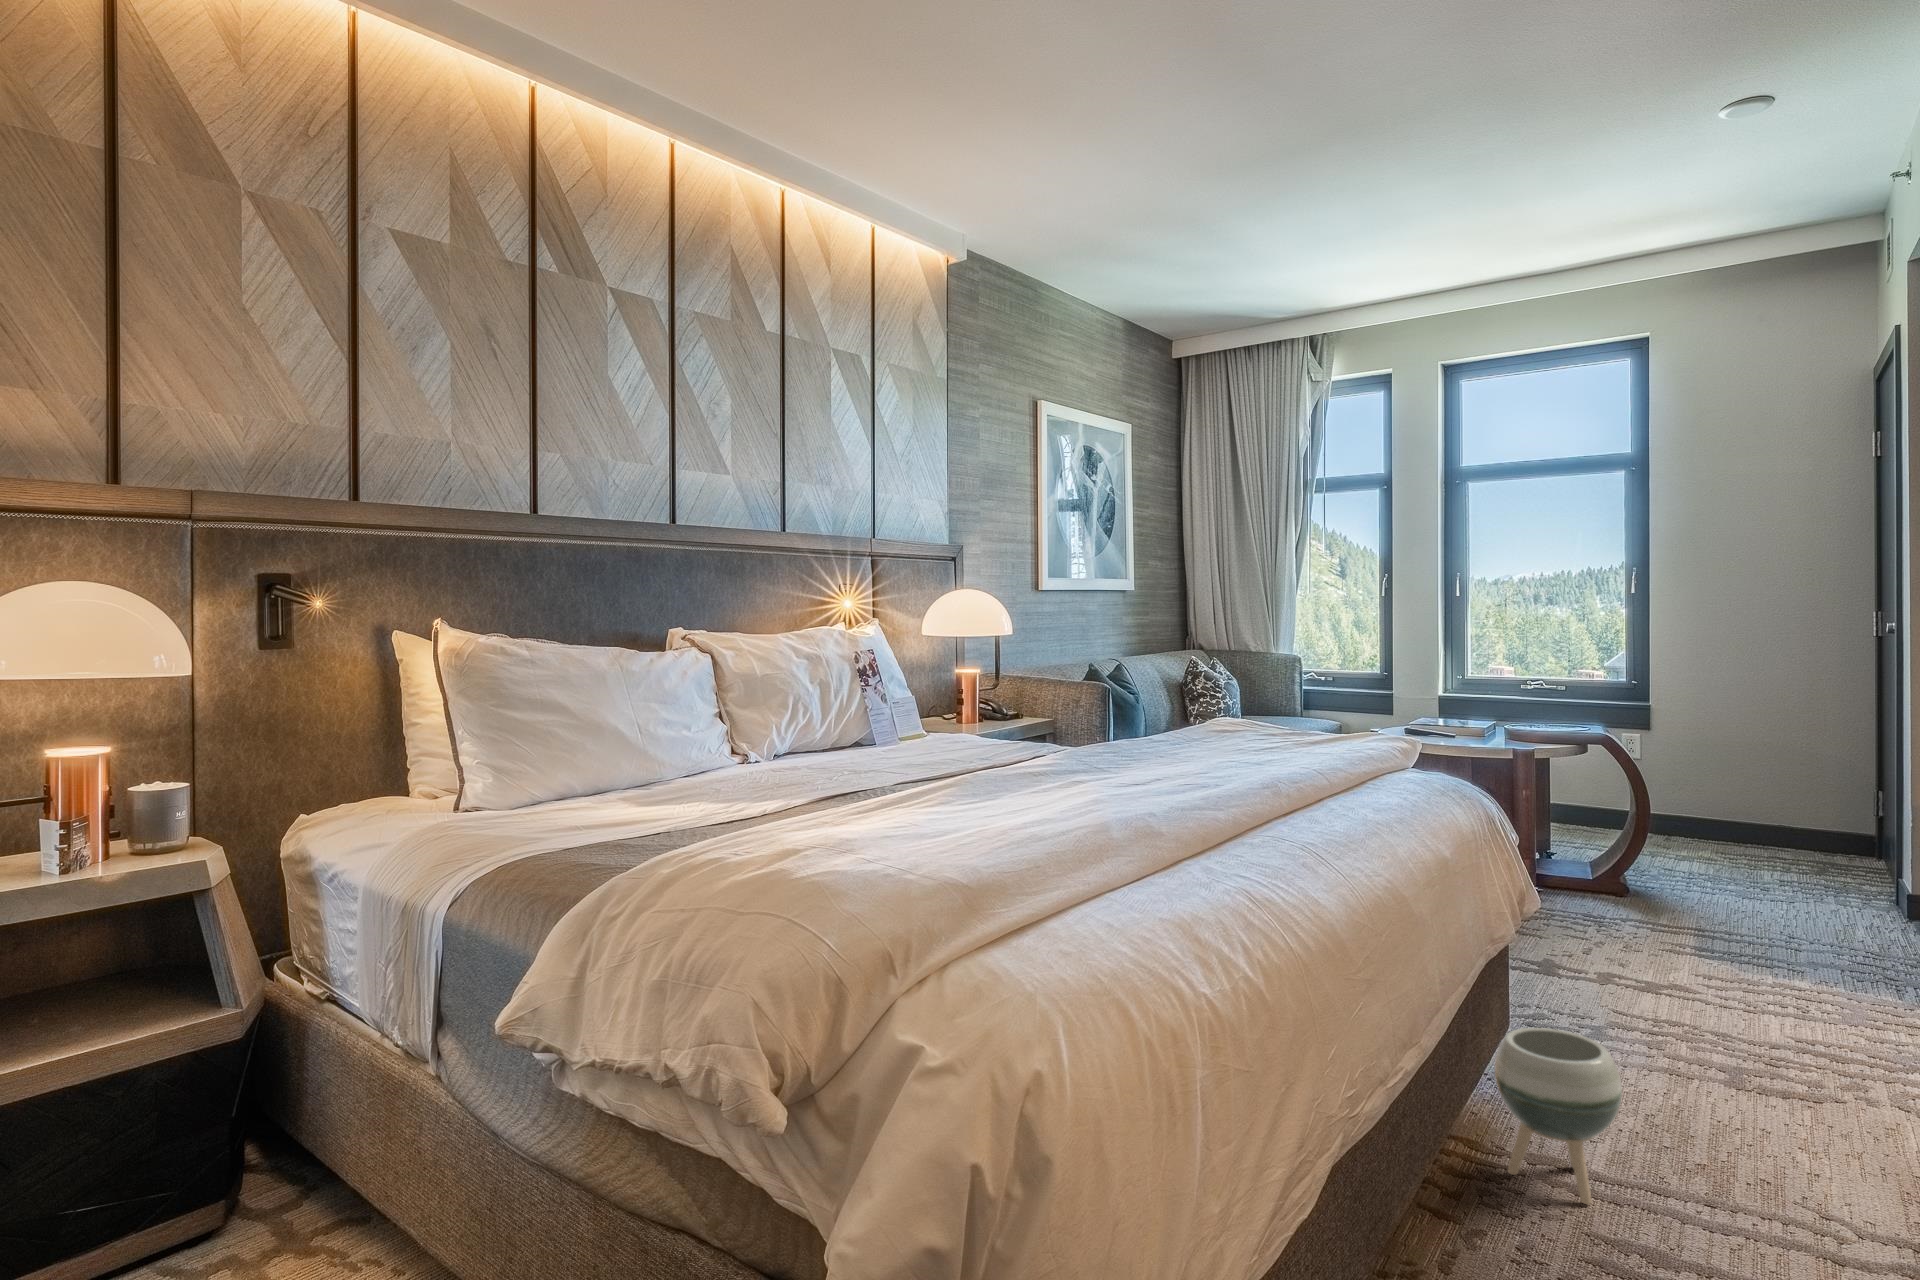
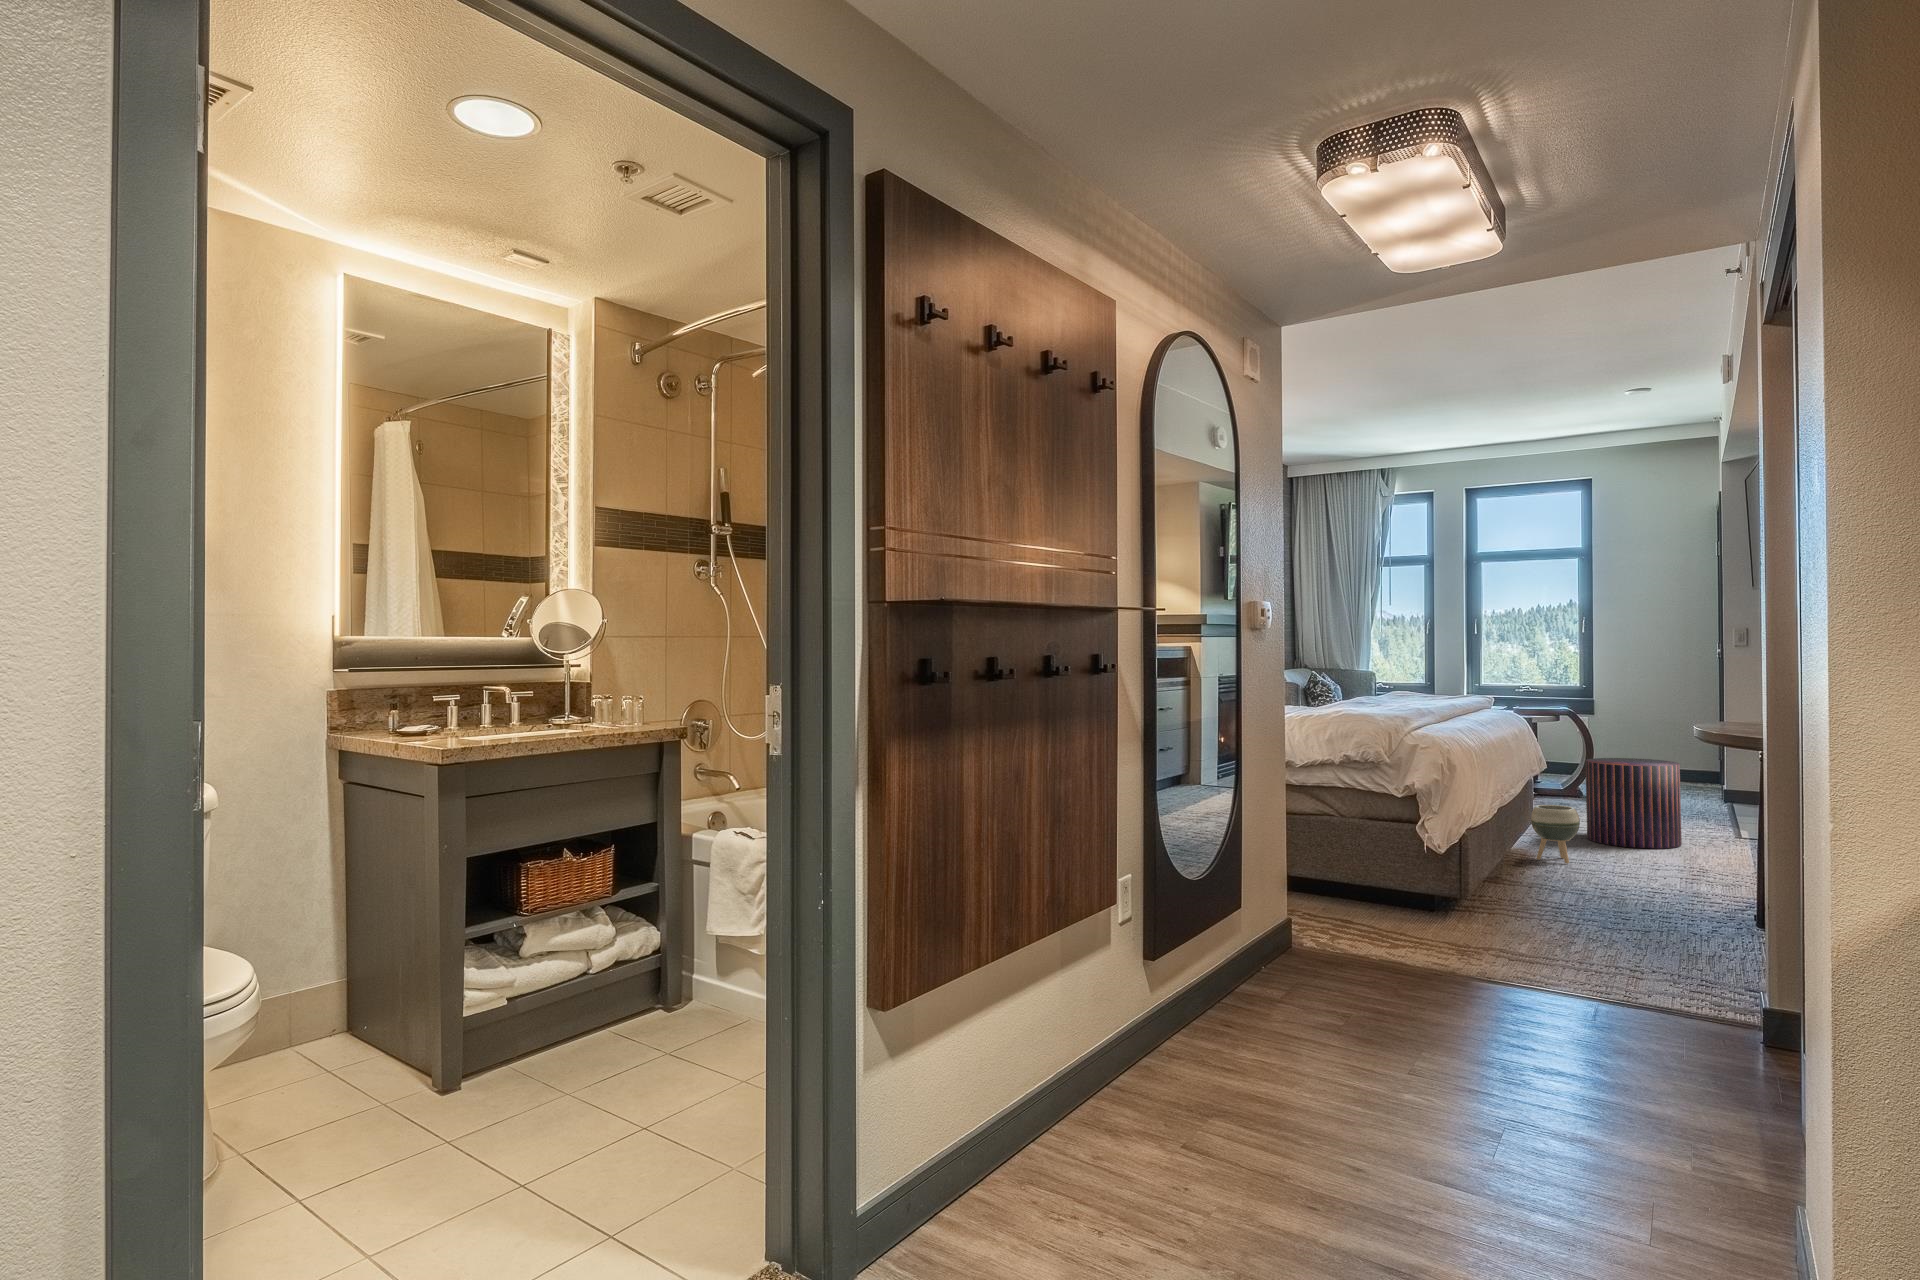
pouf: none [1638,870,1873,1119] -> present [1585,758,1682,848]

